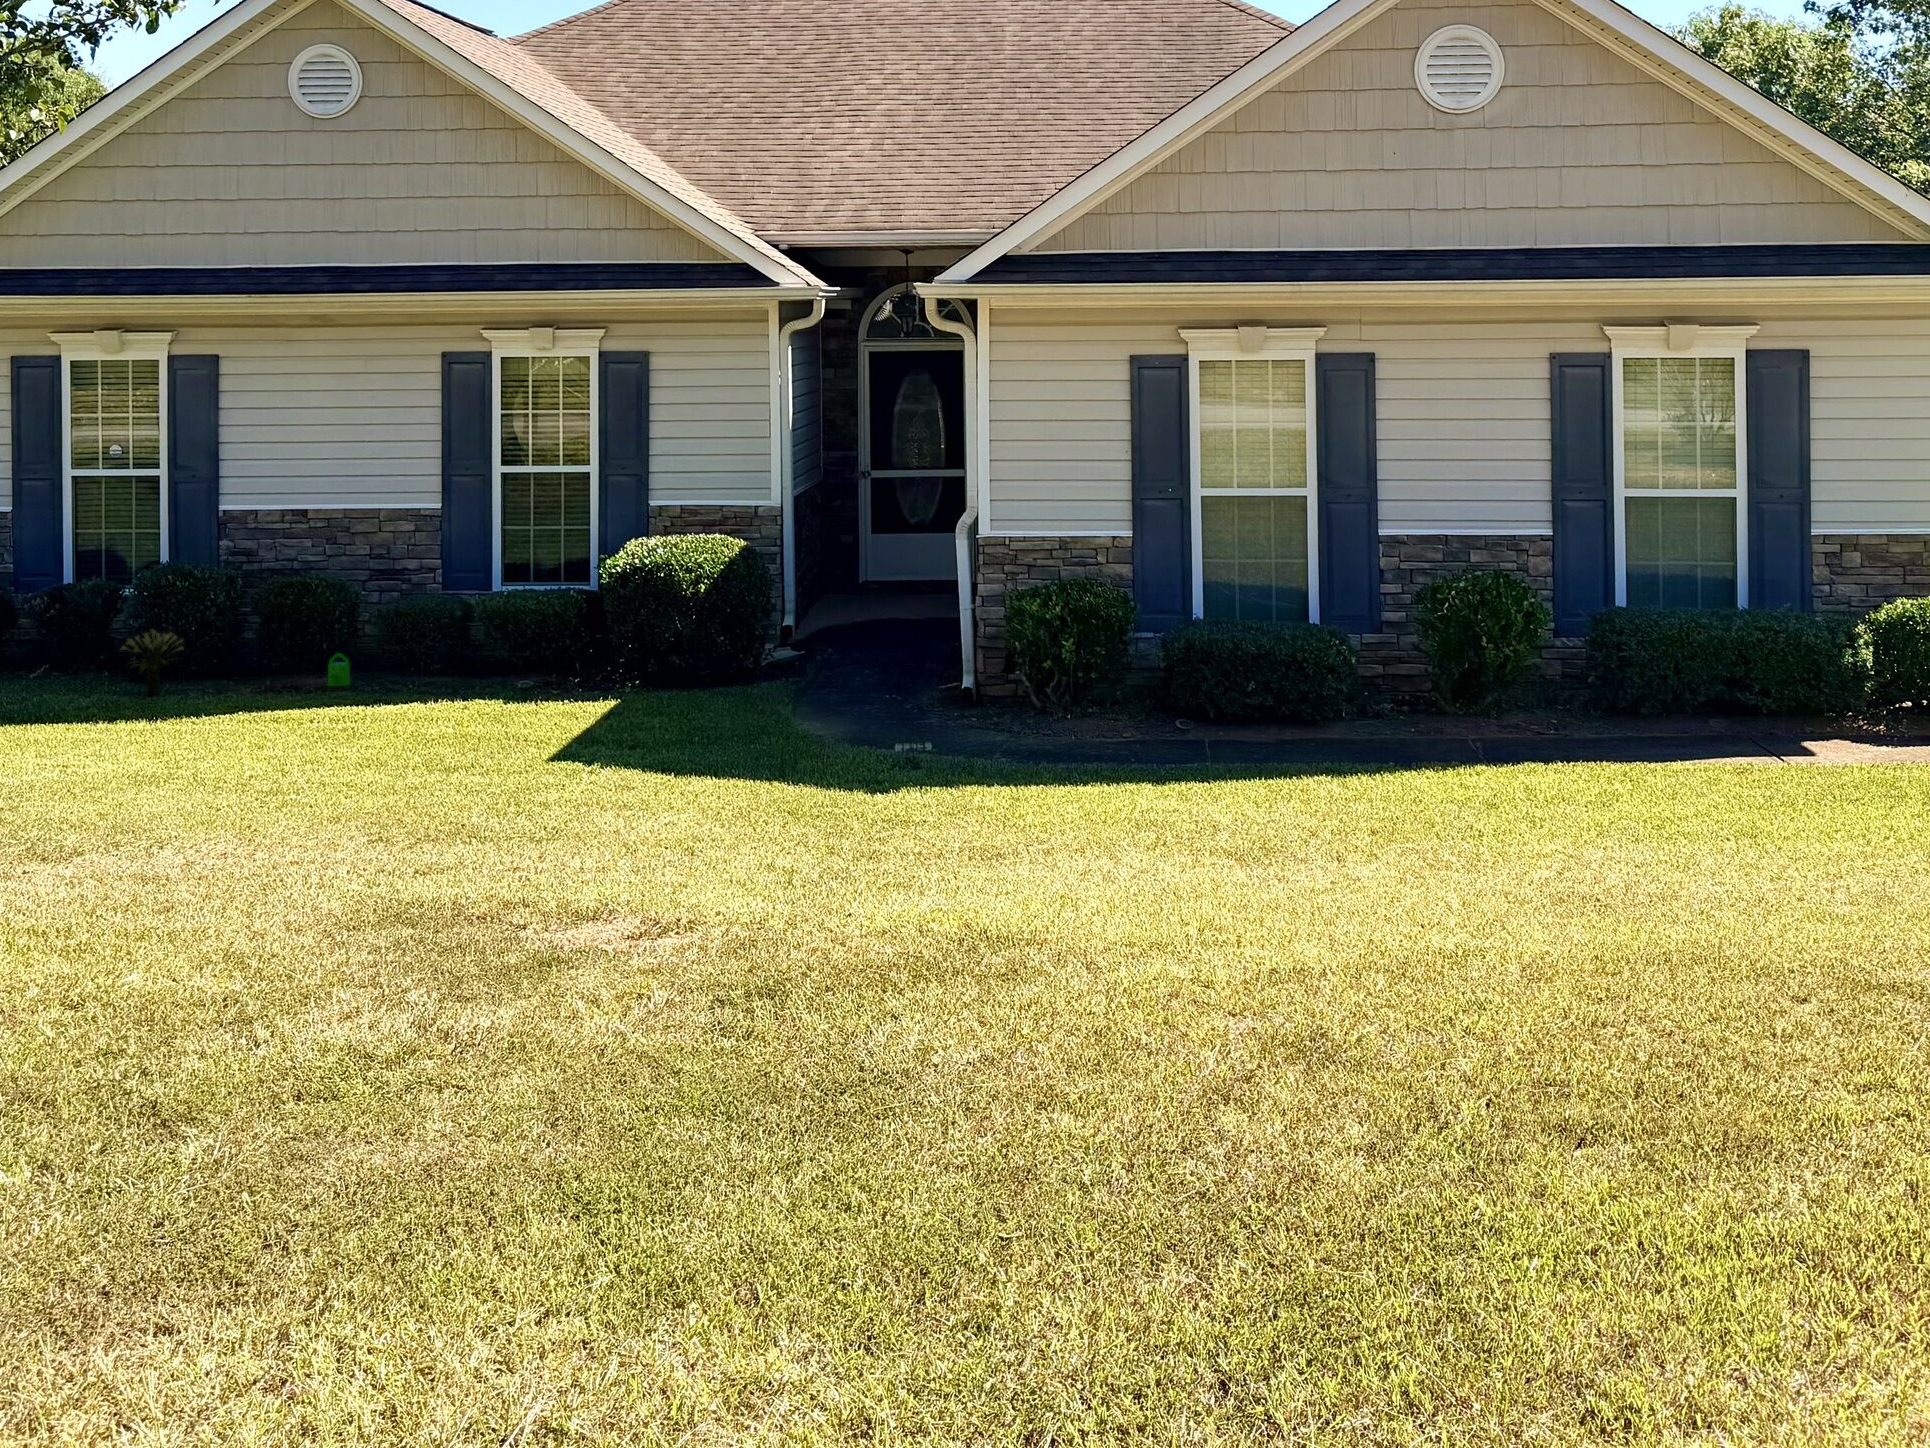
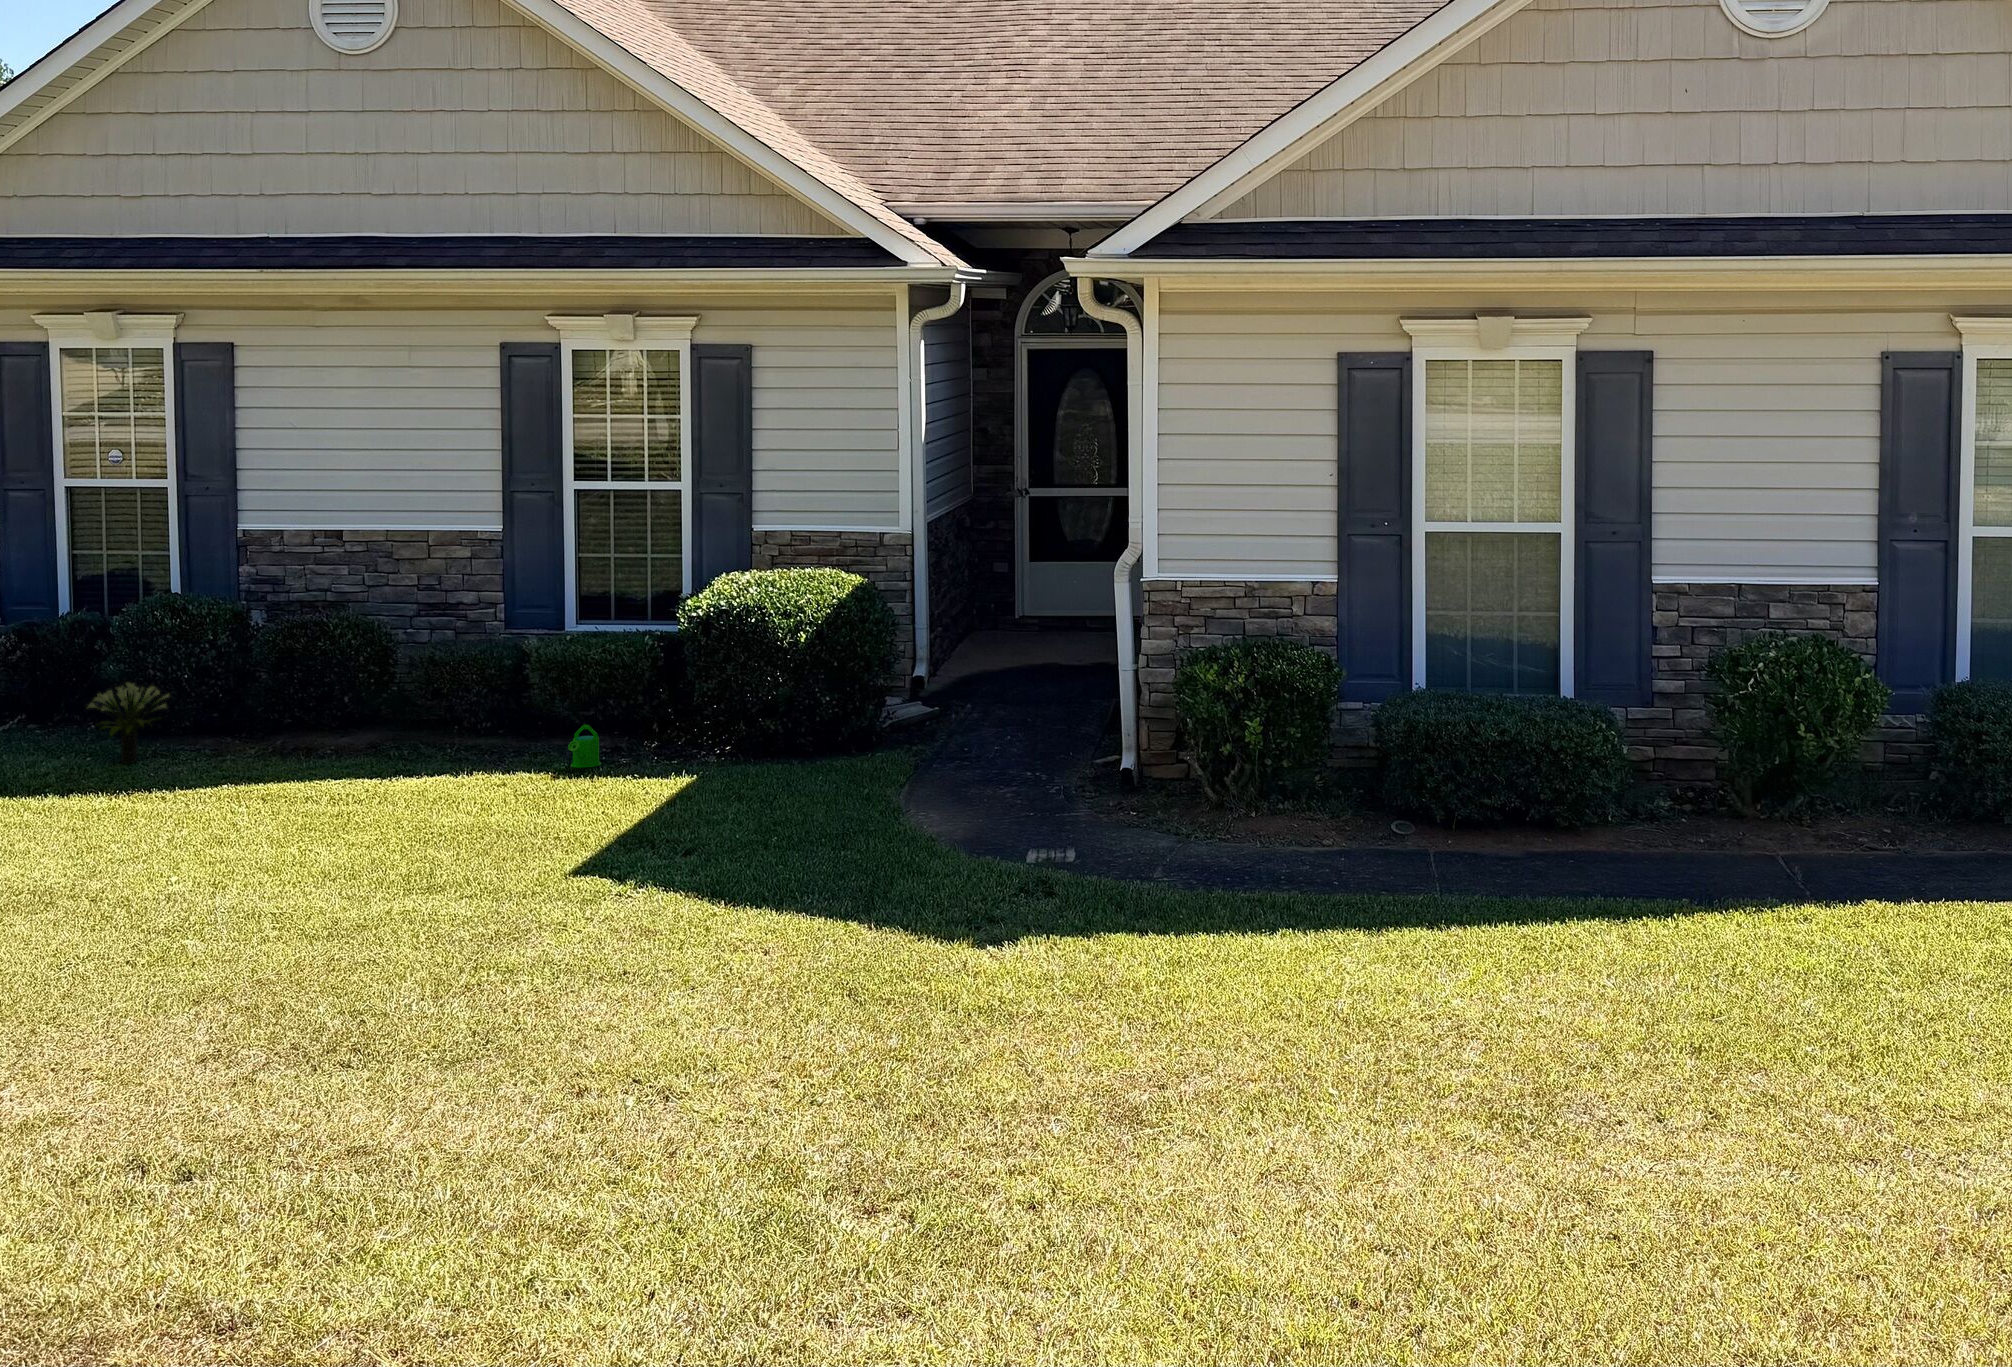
watering can: present [328,653,350,686] -> present [568,725,601,768]

